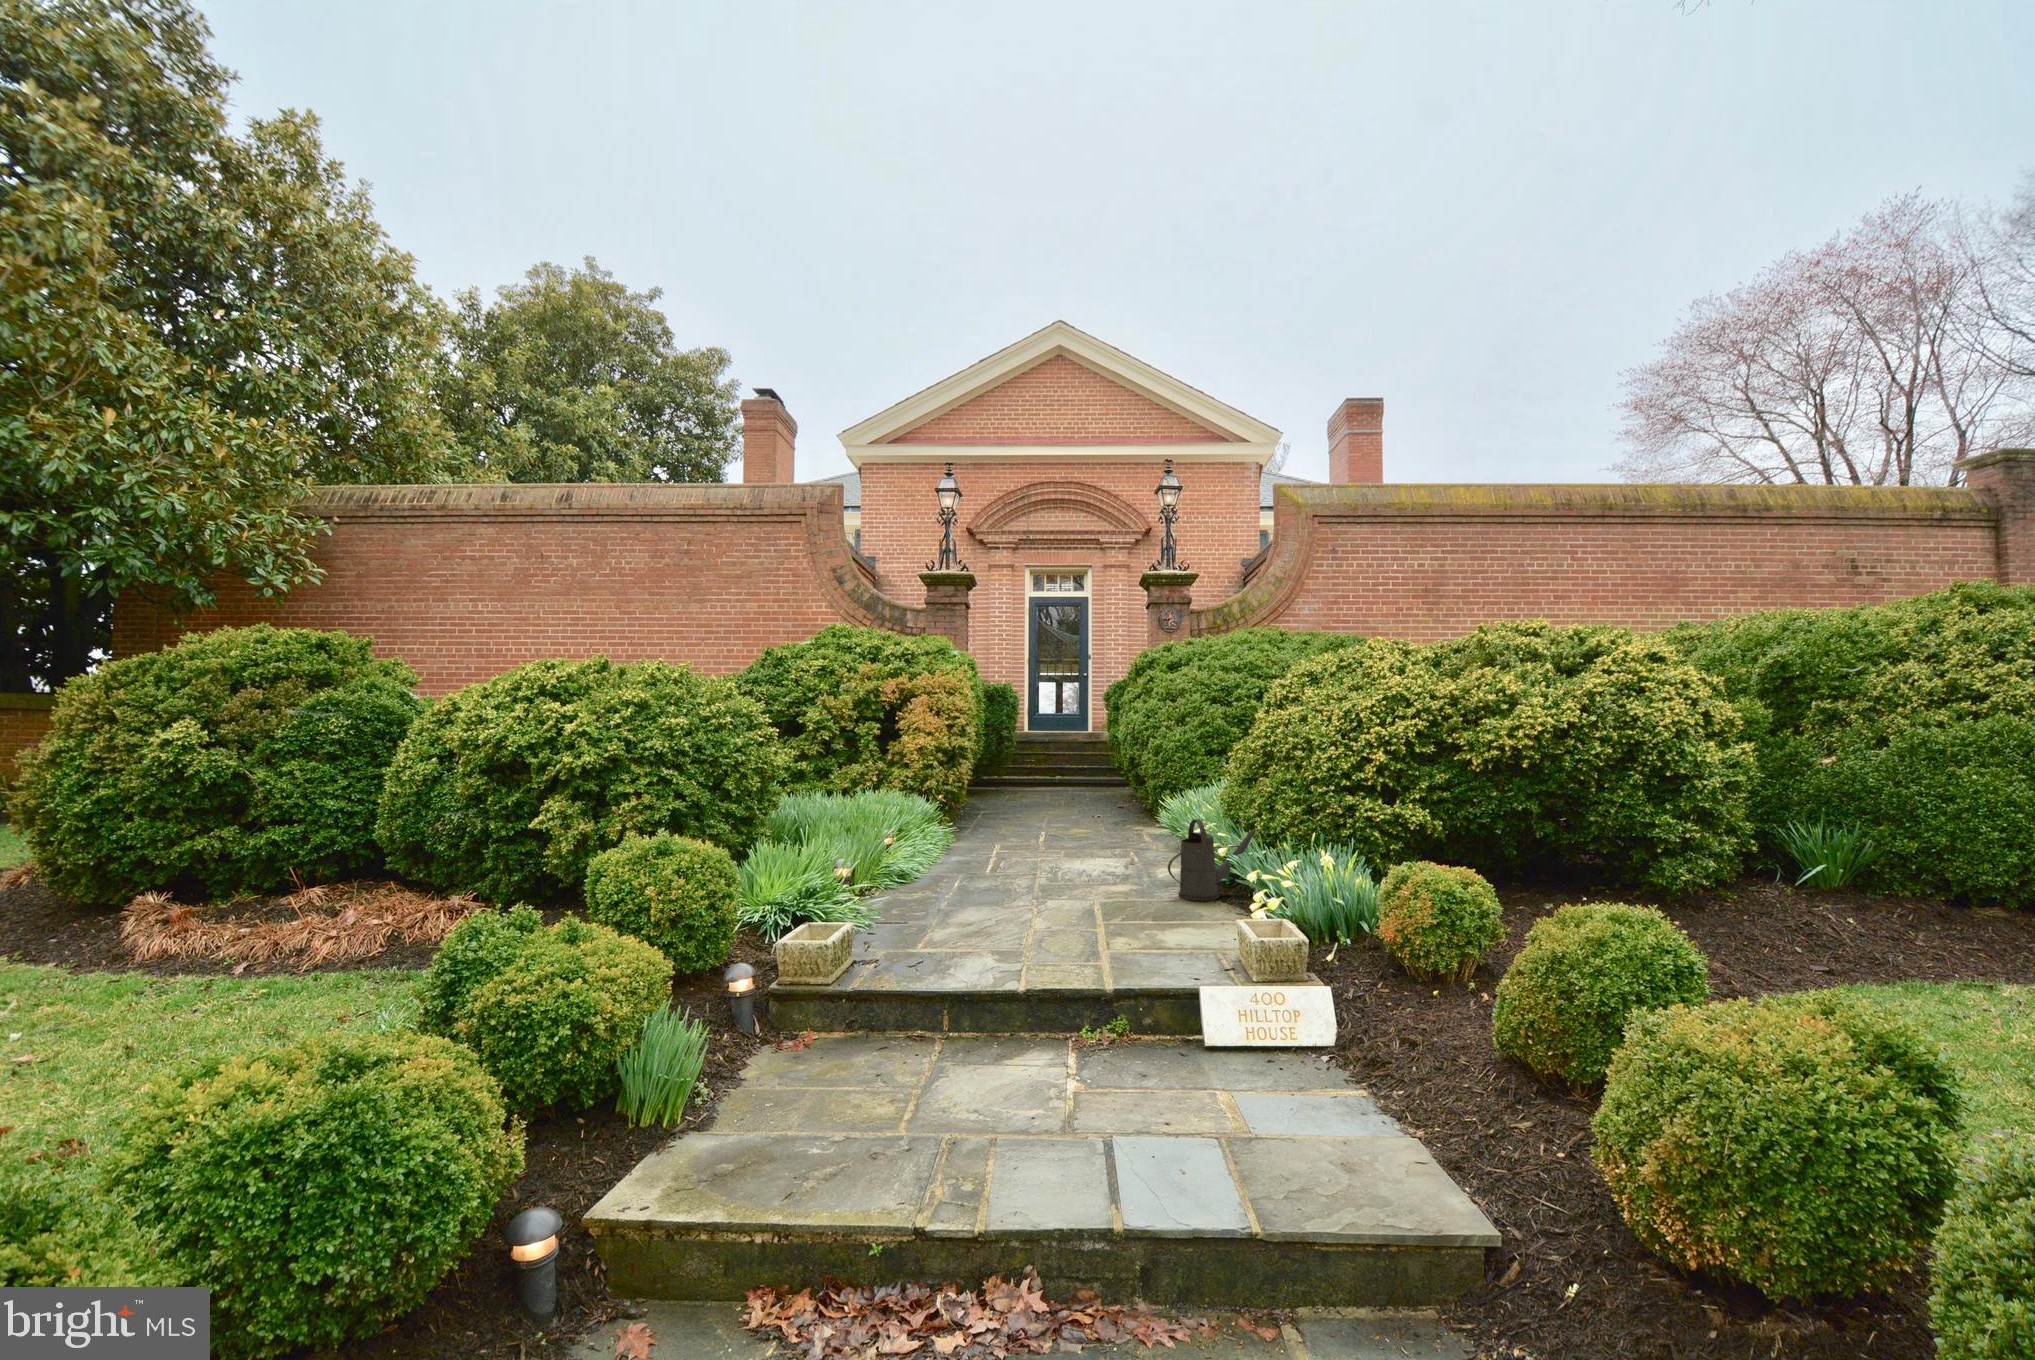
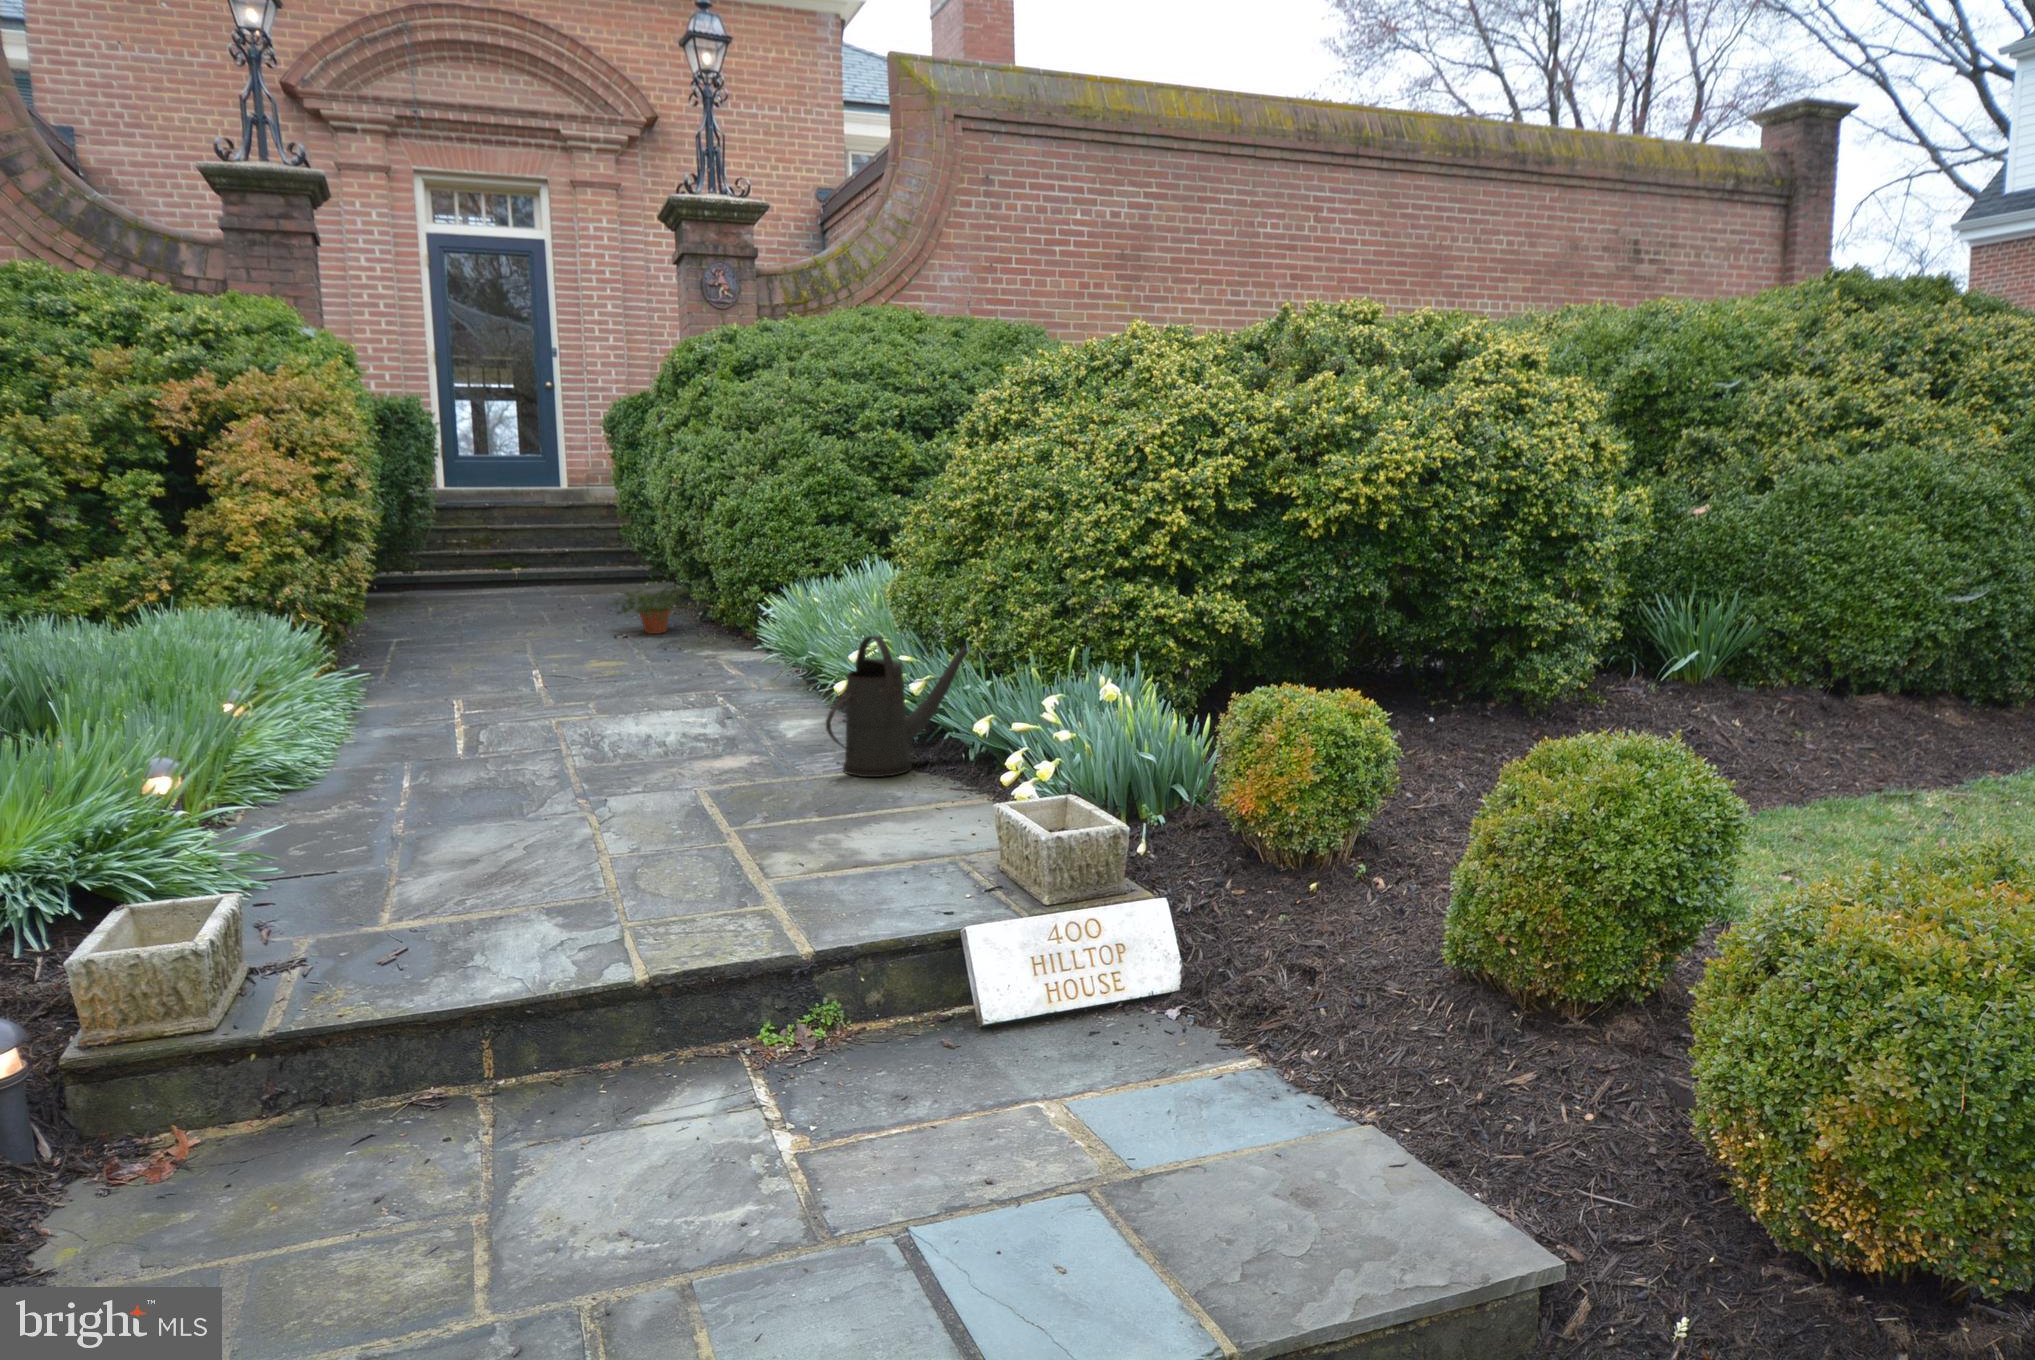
potted plant: none [1088,785,1136,812] -> present [614,585,698,634]

